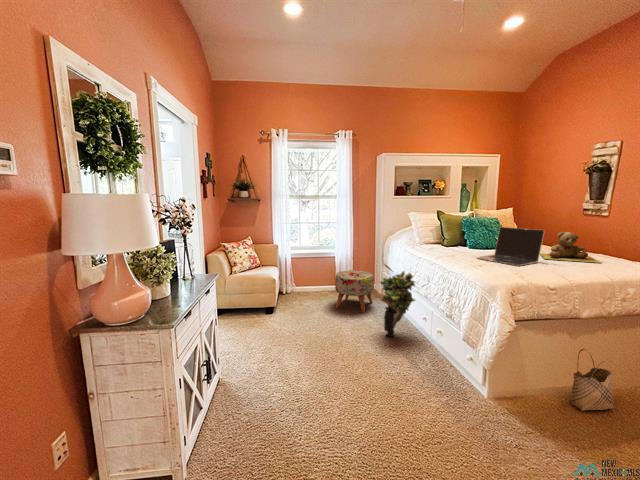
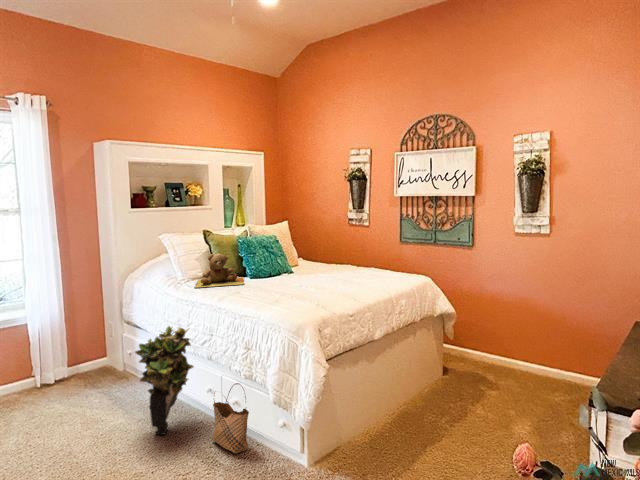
laptop: present [477,227,544,266] -> none [266,248,330,294]
teddy bear: present [540,232,601,263] -> present [195,254,244,287]
ottoman: present [335,270,374,312] -> none [39,338,117,418]
woven basket: present [570,349,614,411] -> present [213,383,249,453]

